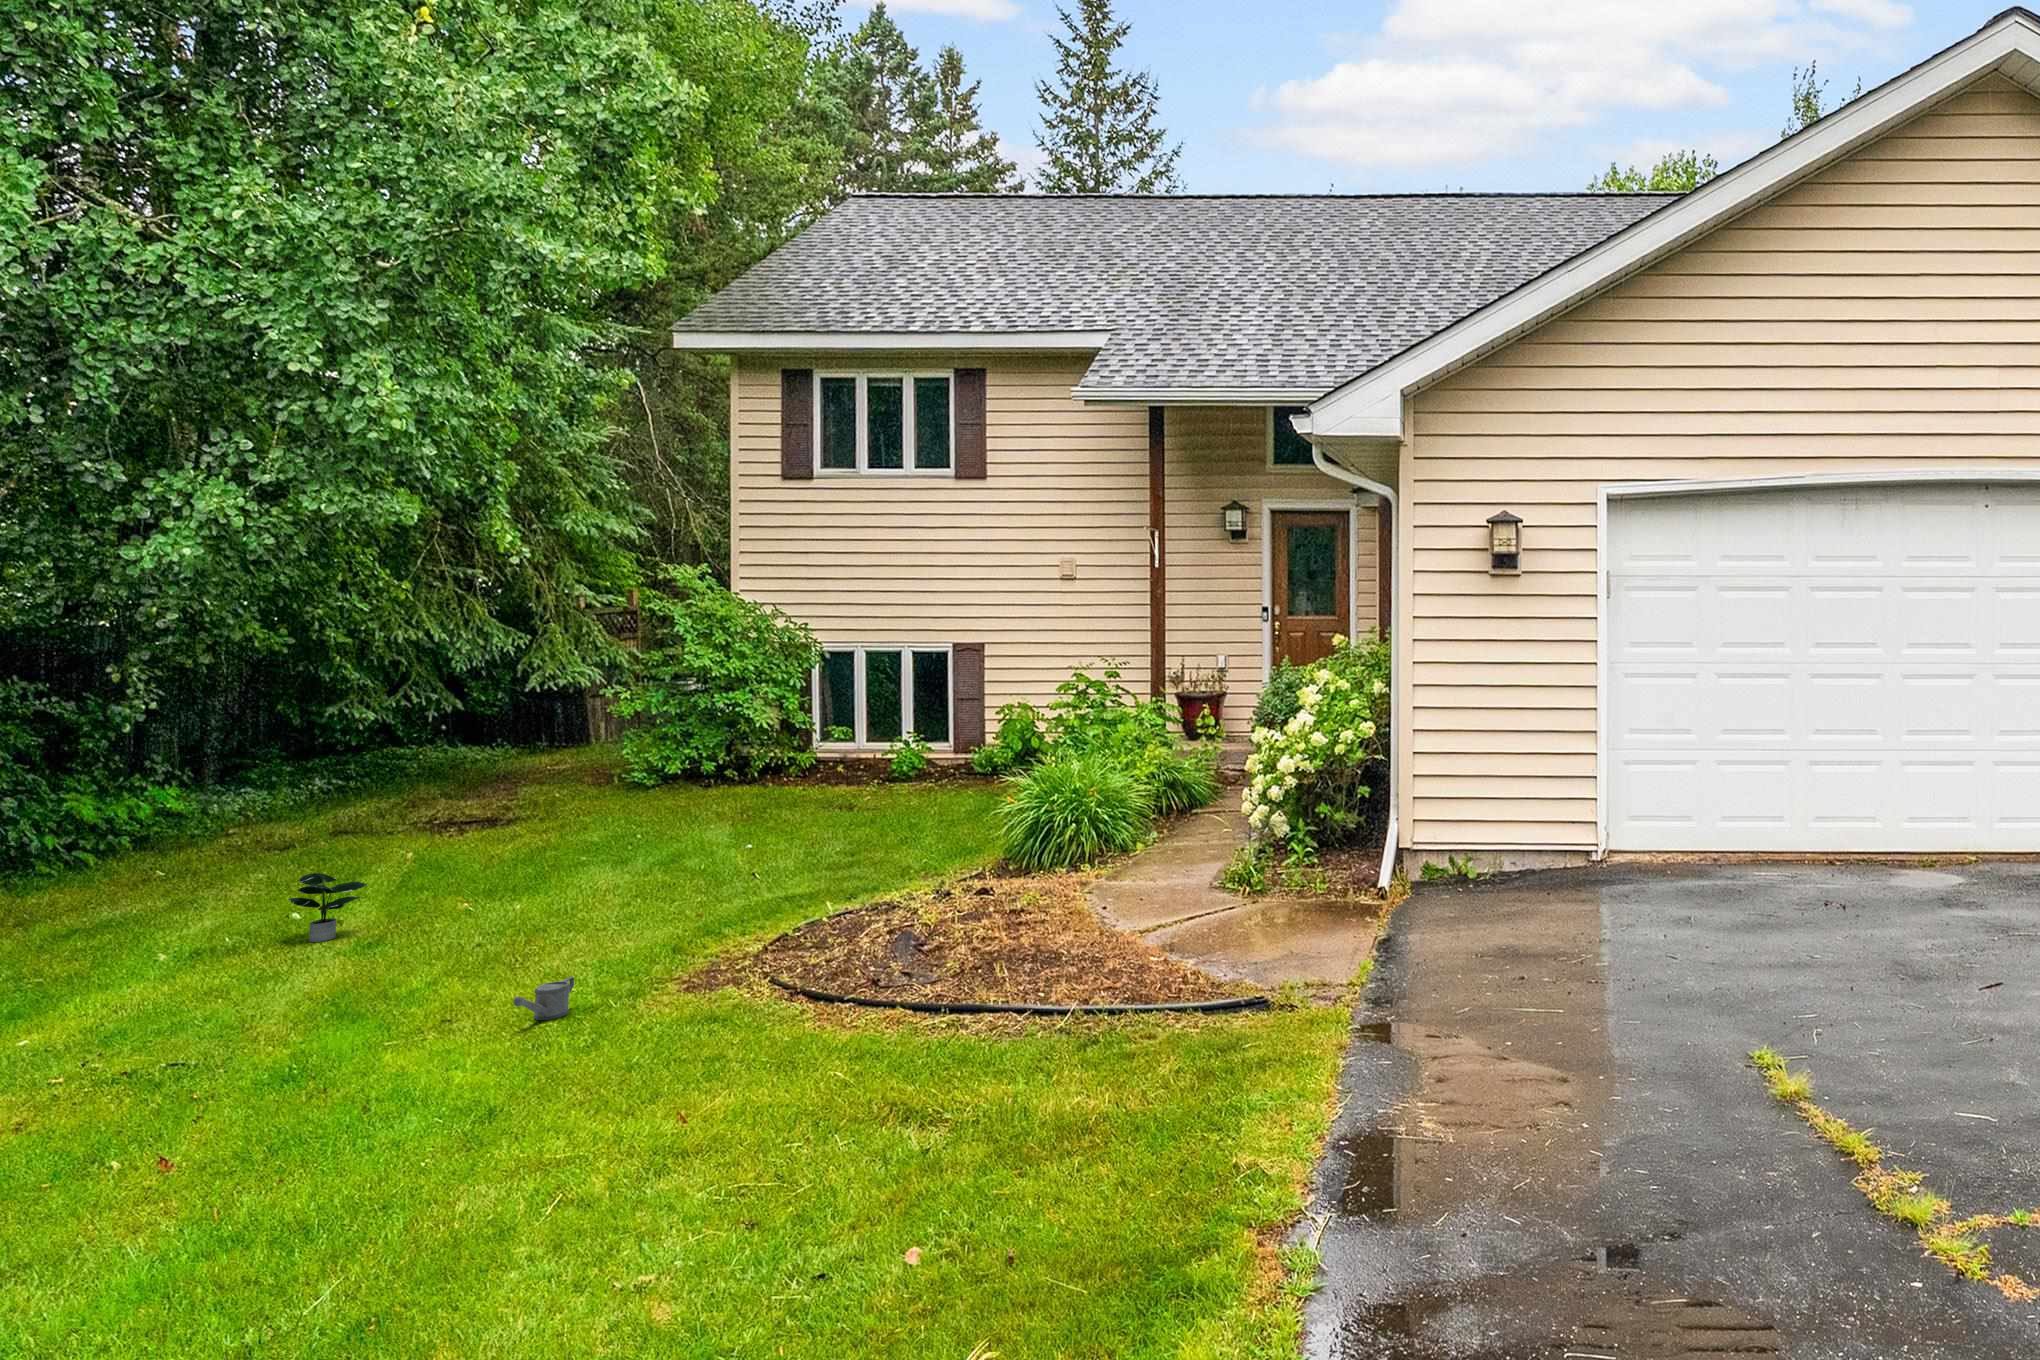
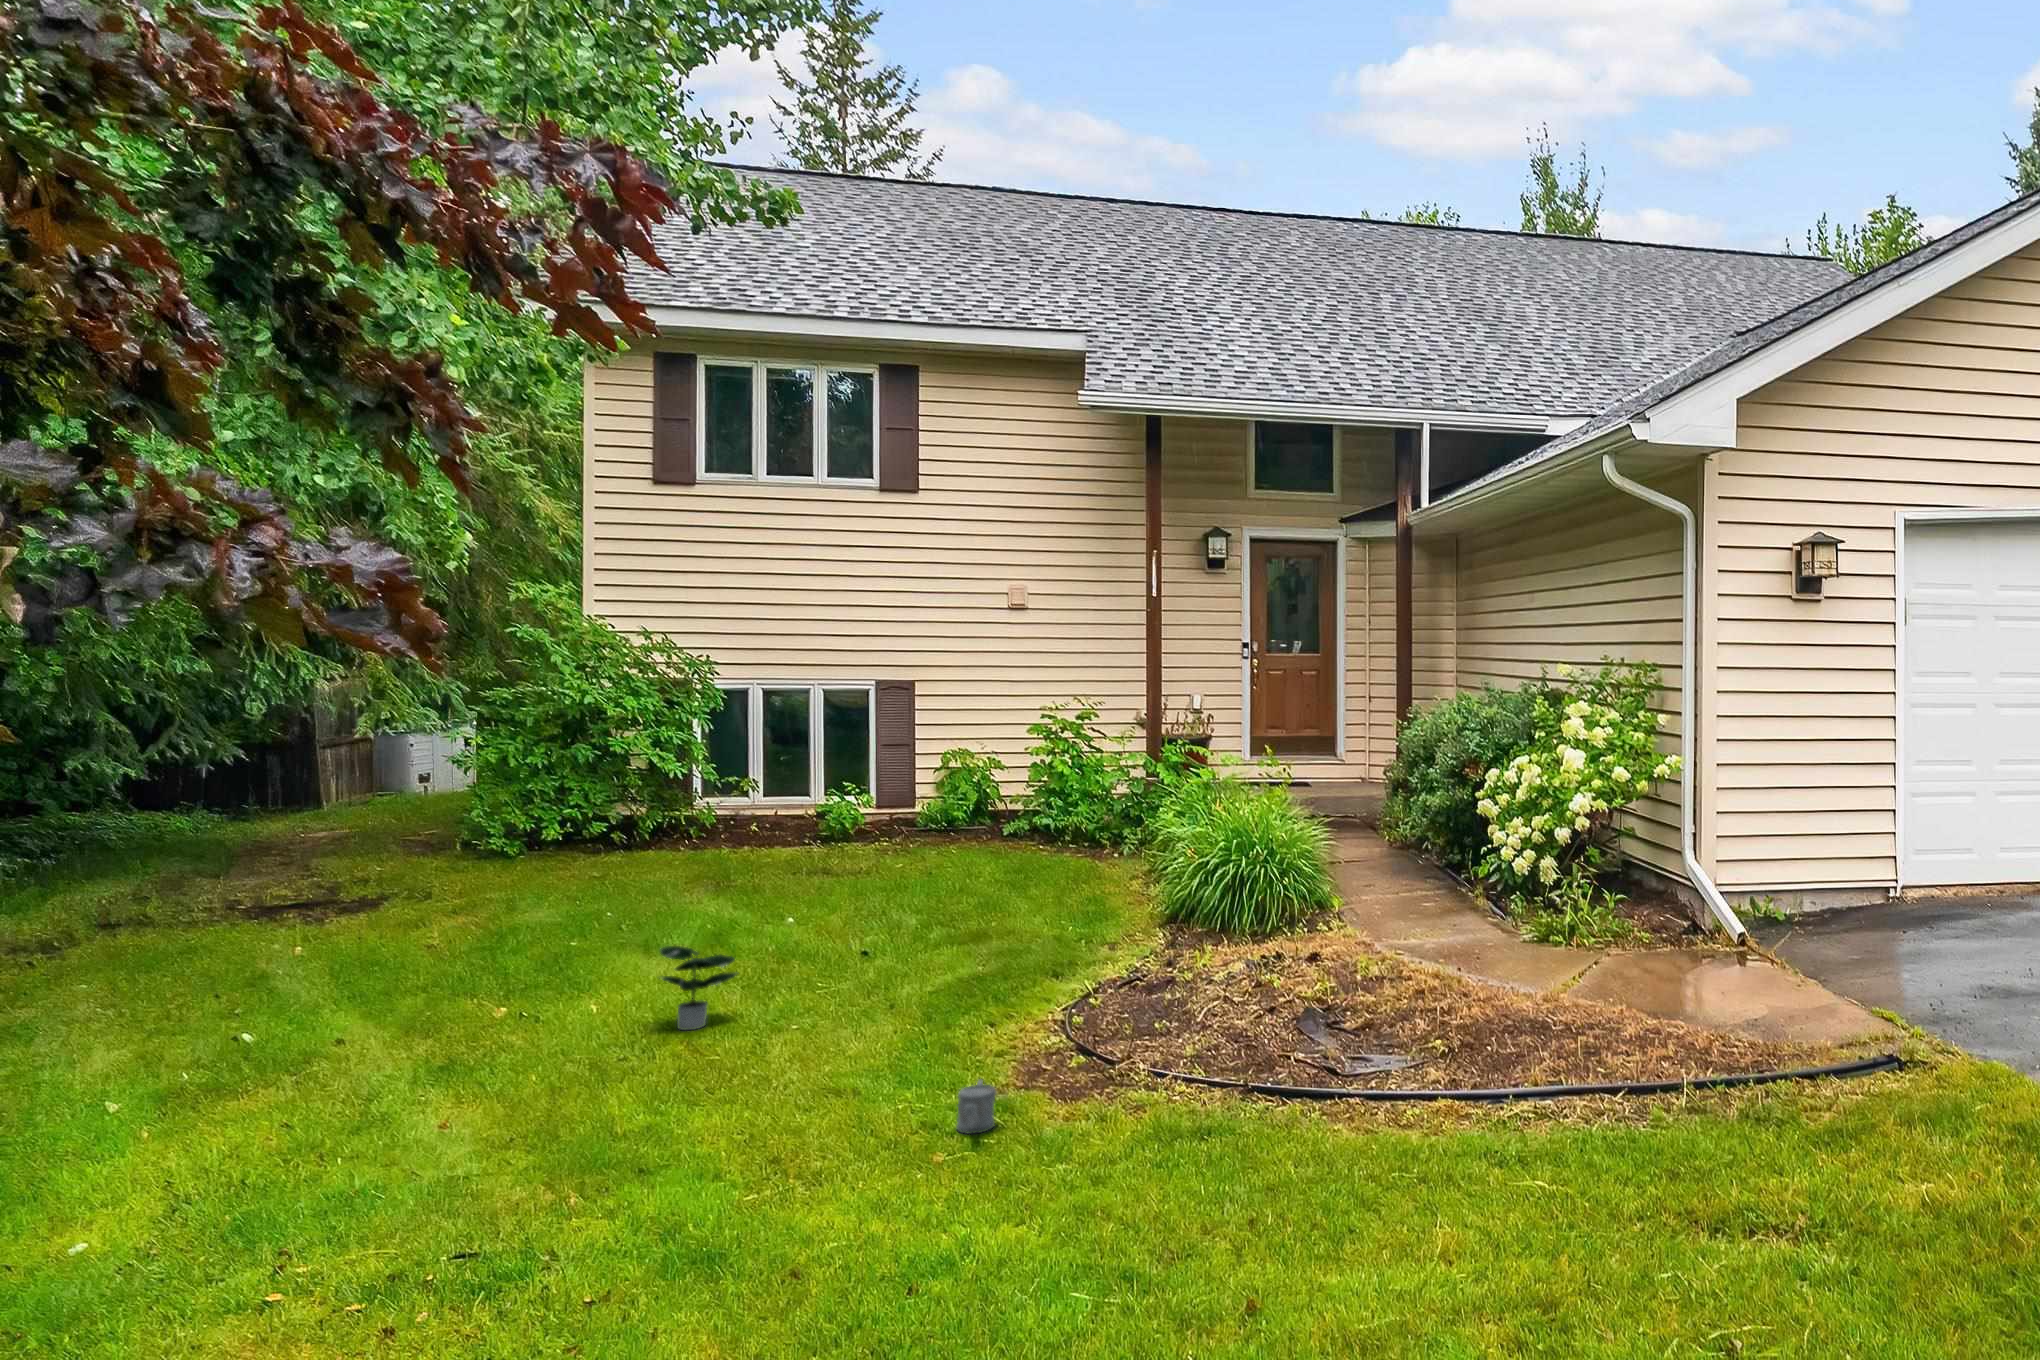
potted plant: present [289,873,367,942] -> present [660,946,736,1030]

